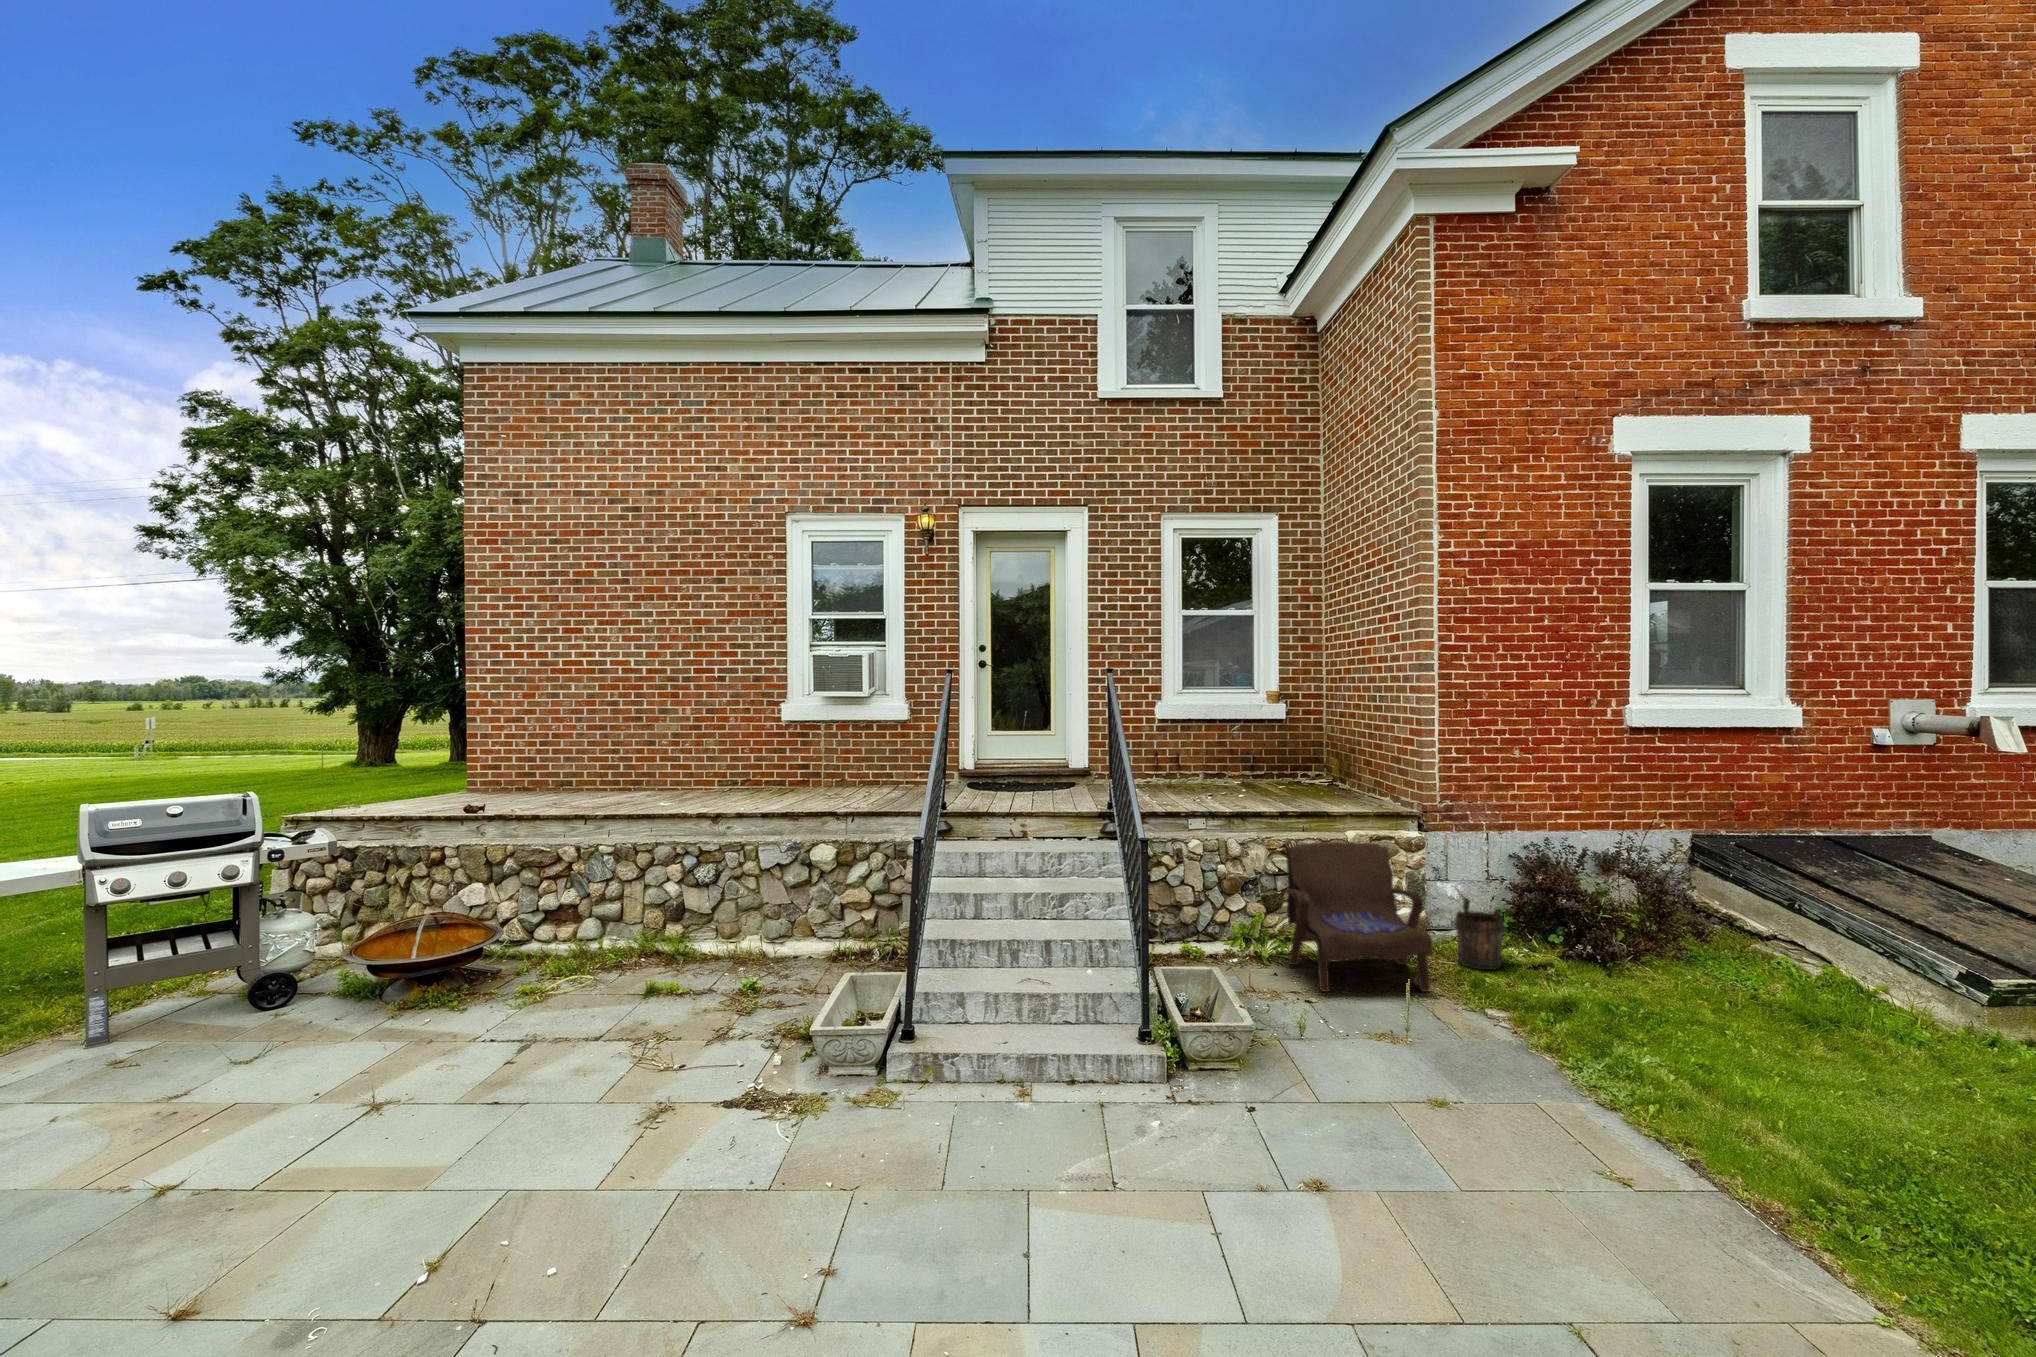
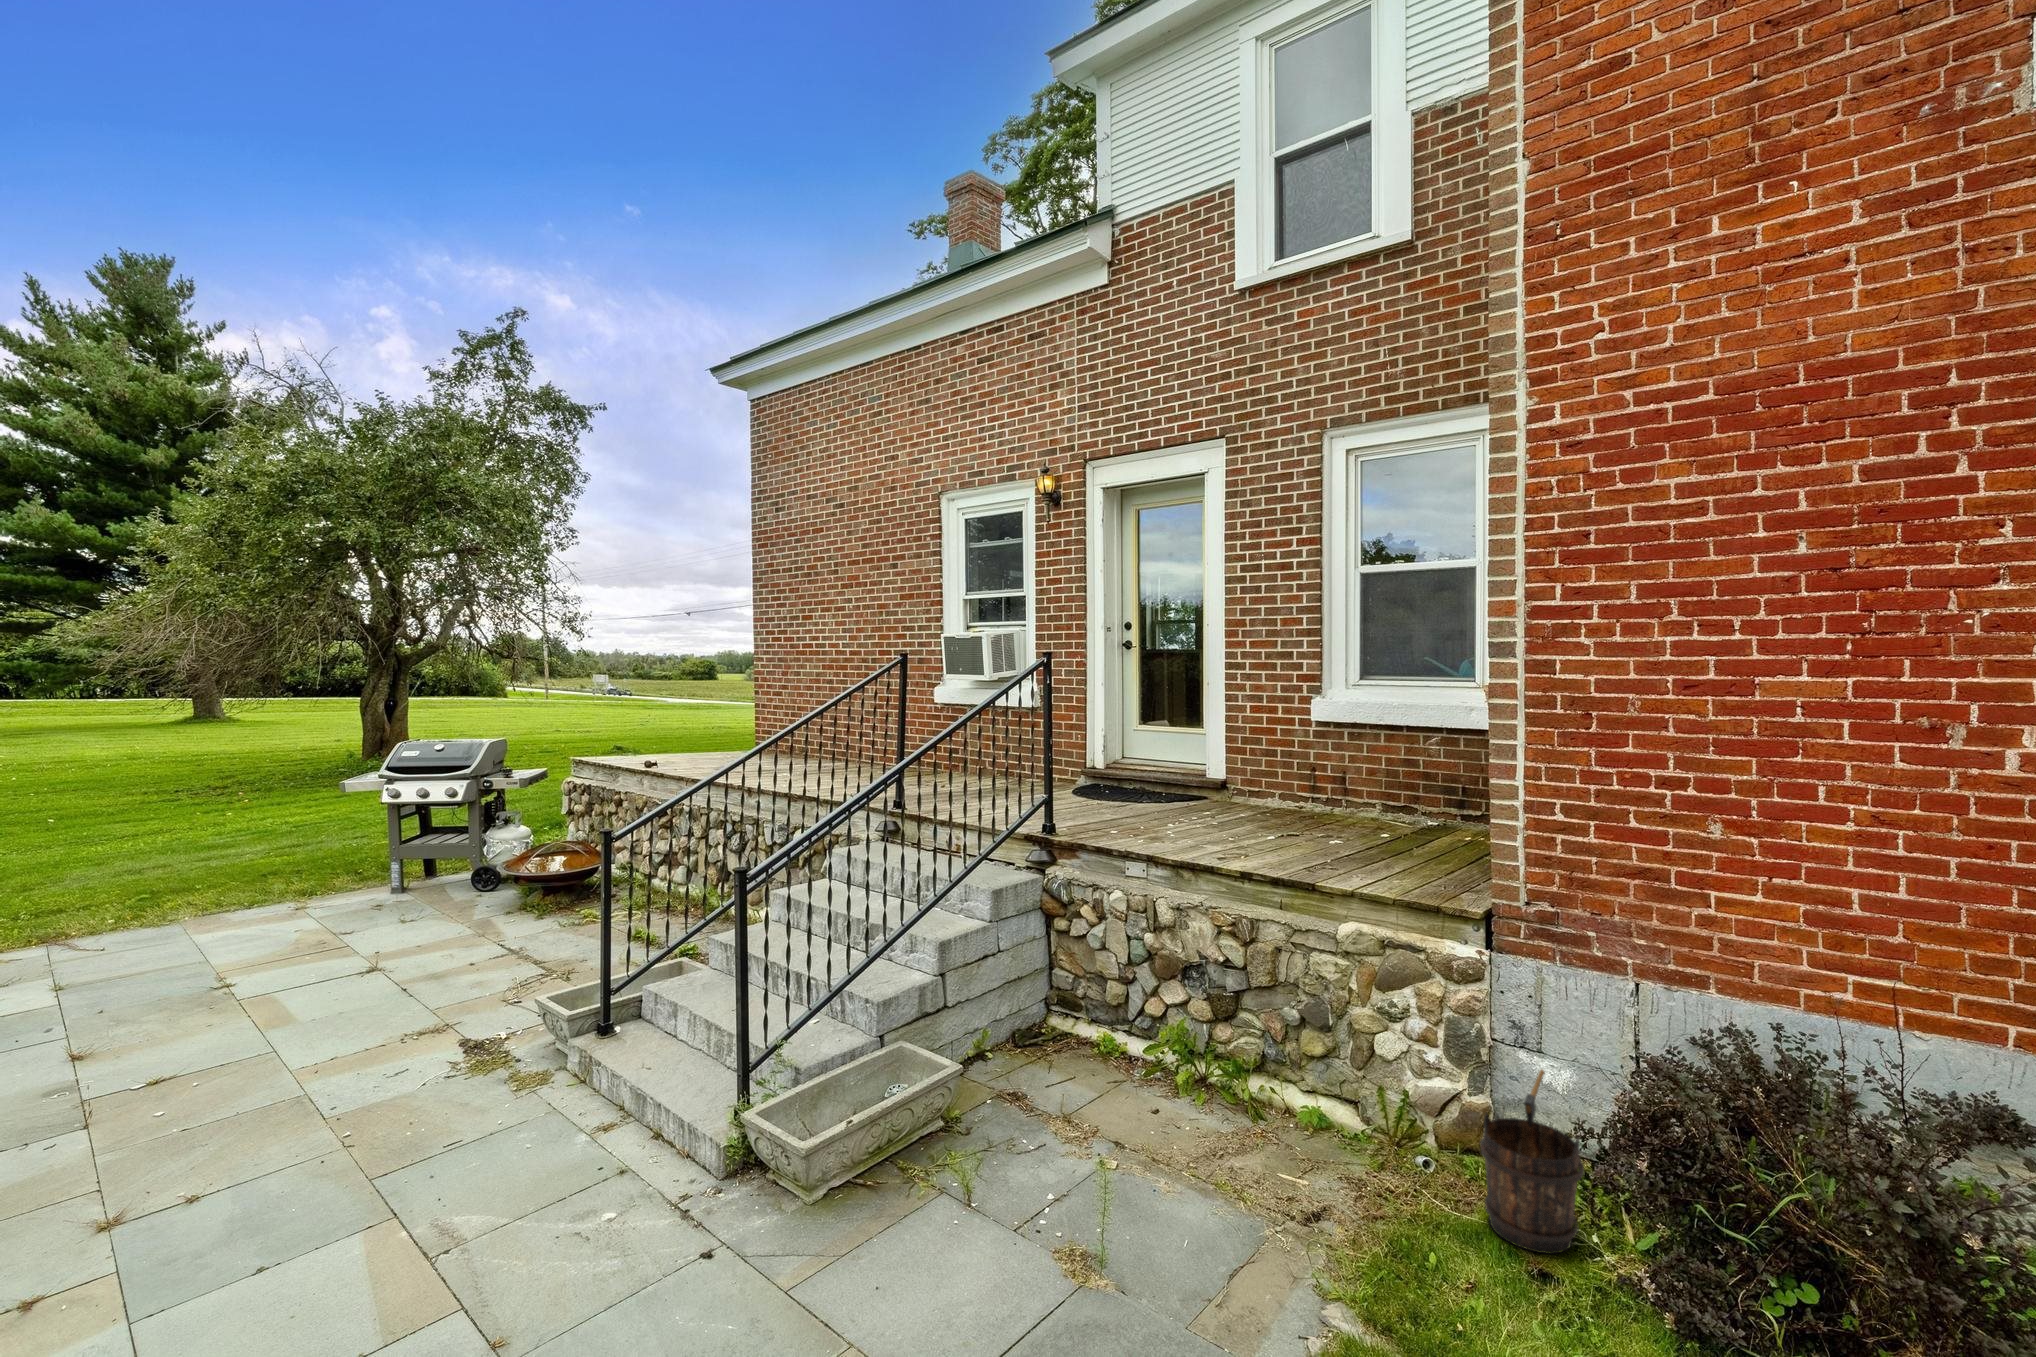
armchair: present [1285,842,1432,992] -> none [1133,926,1398,1230]

